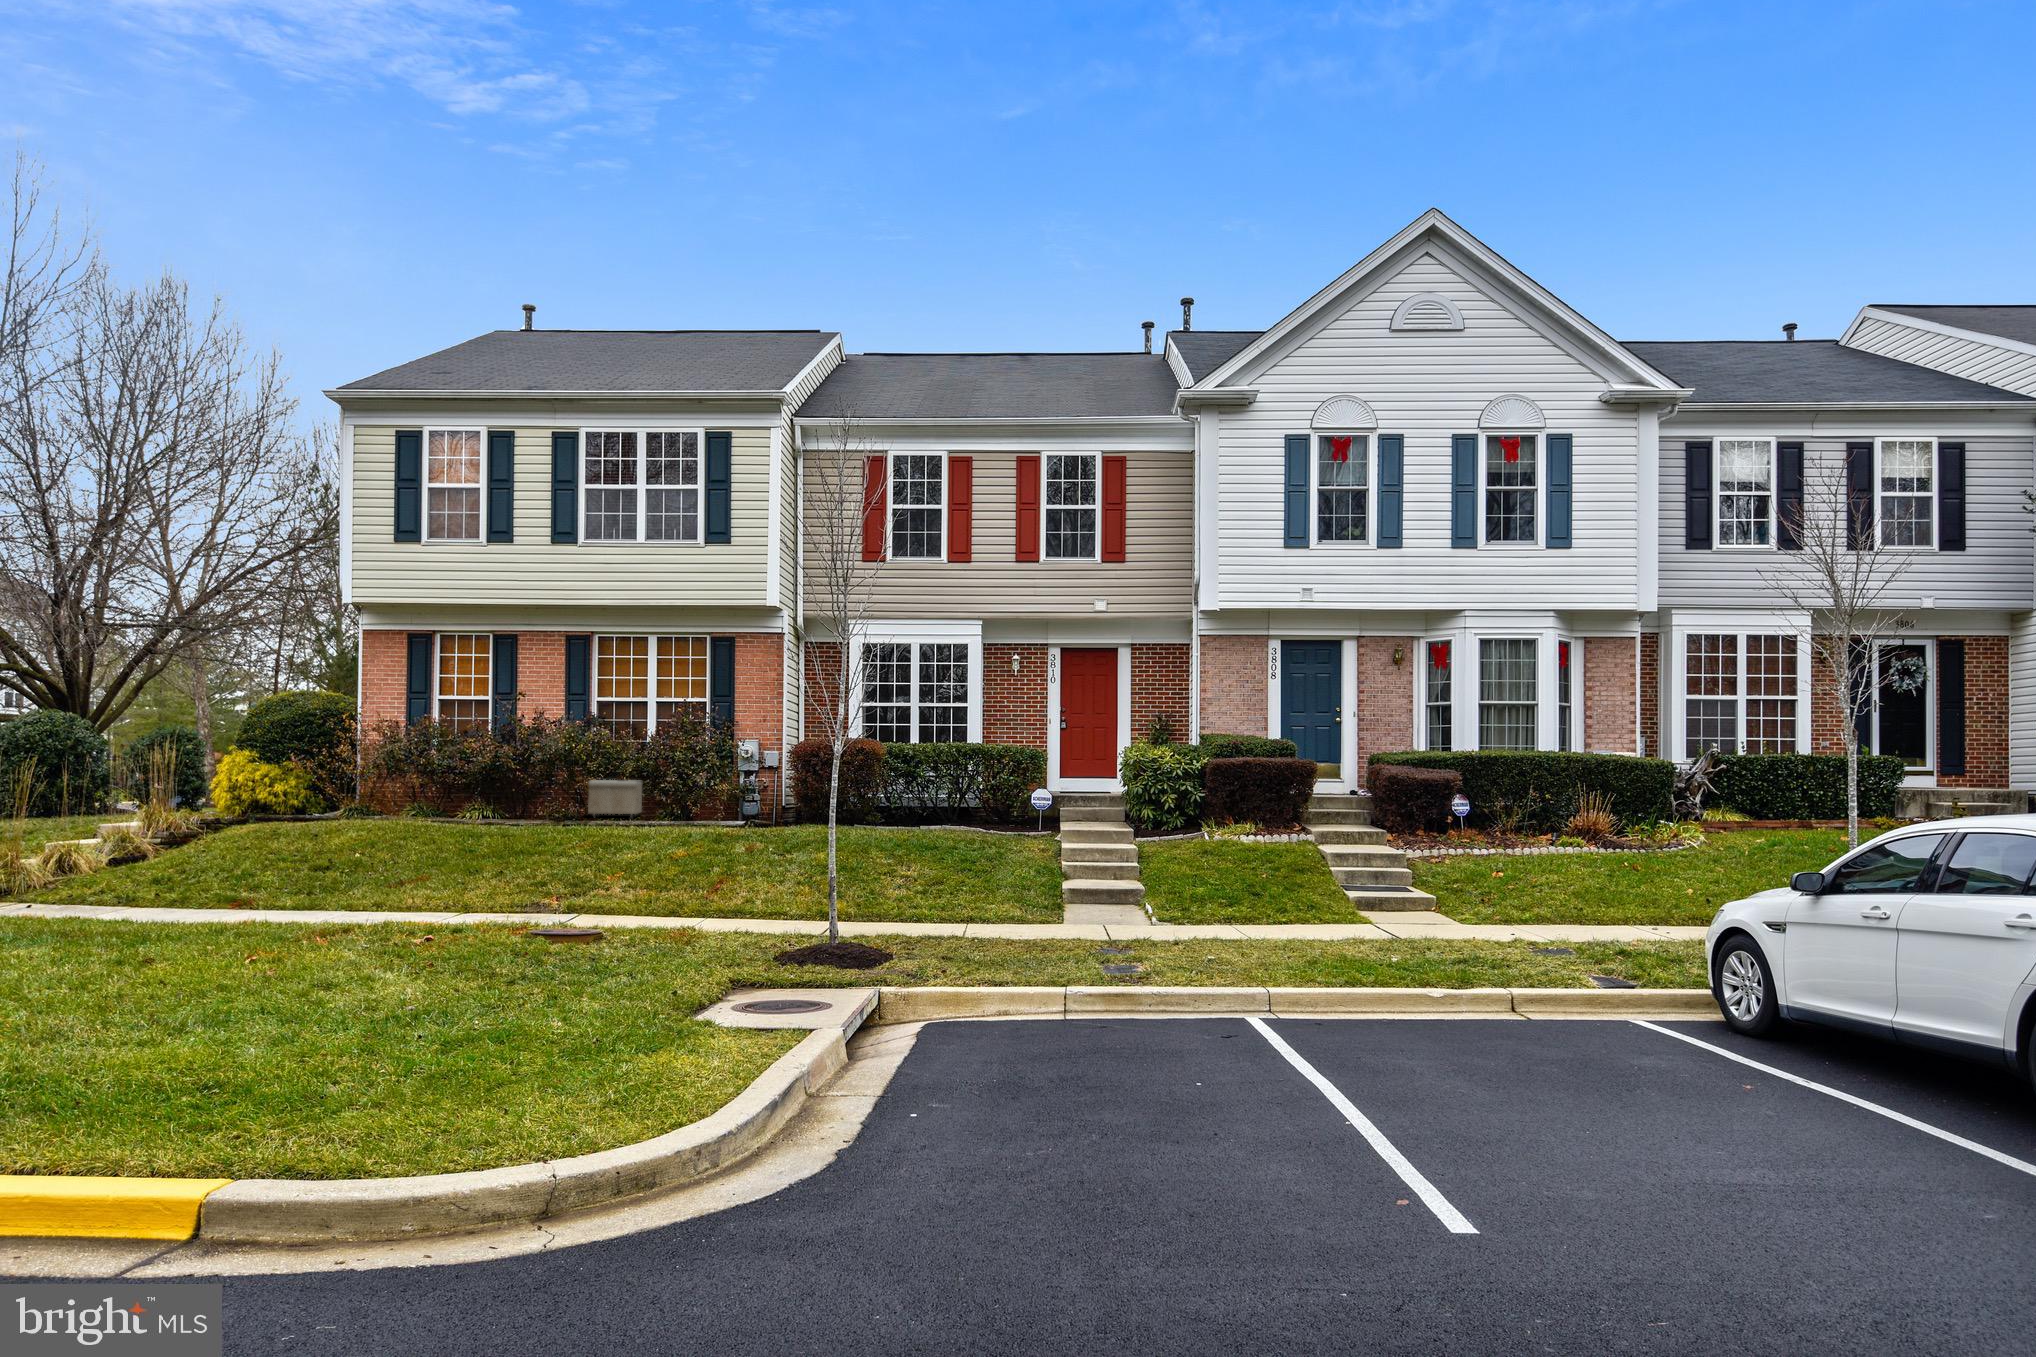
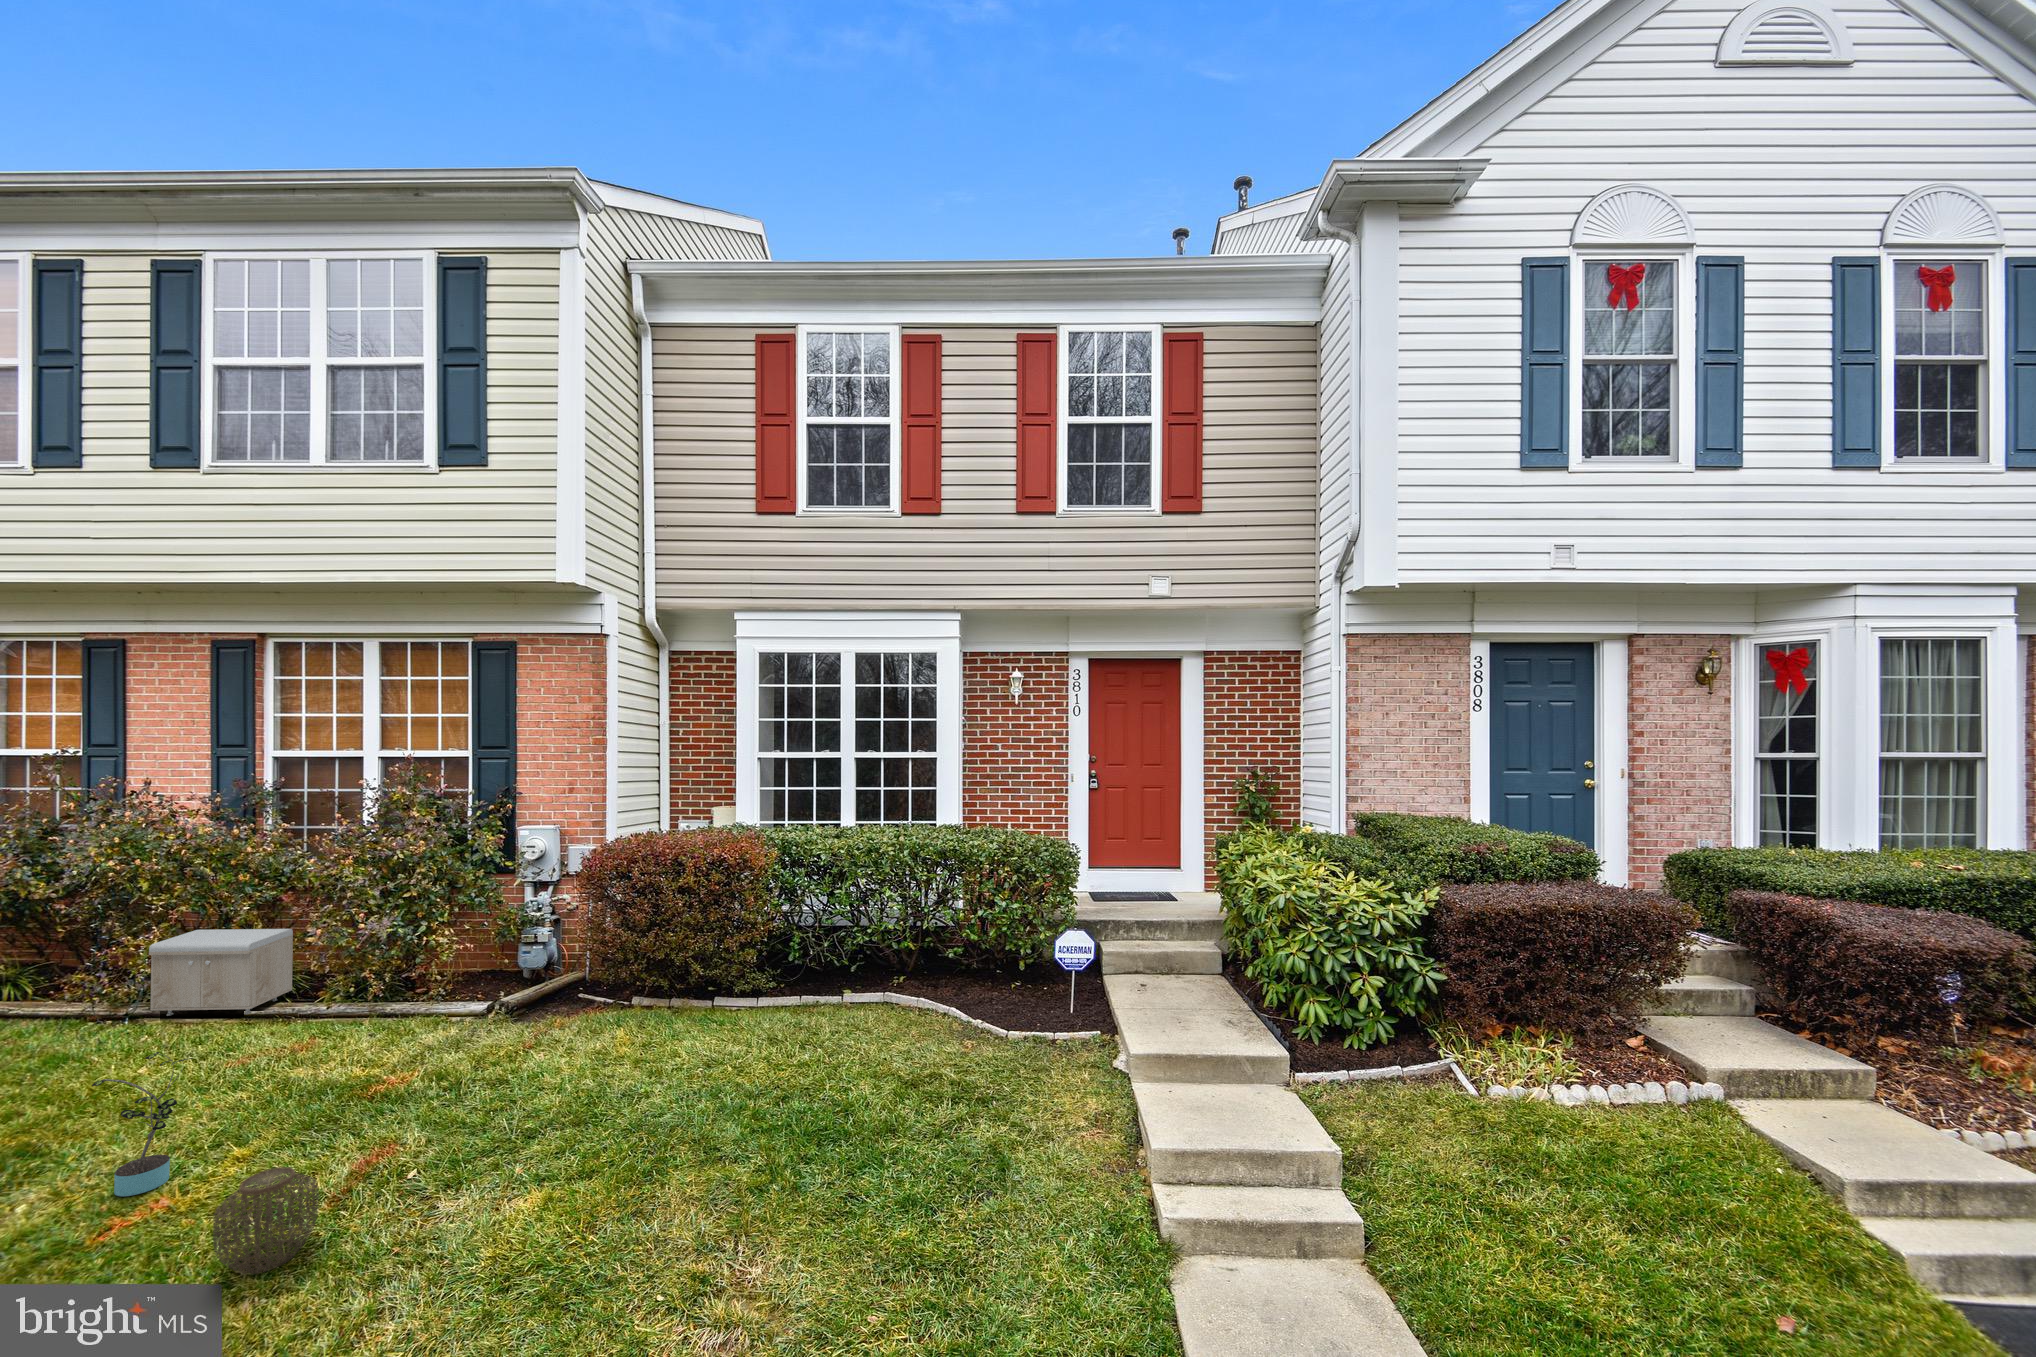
potted plant: none [665,788,694,836] -> present [92,1052,193,1196]
woven basket: none [739,813,767,842] -> present [213,1167,318,1274]

